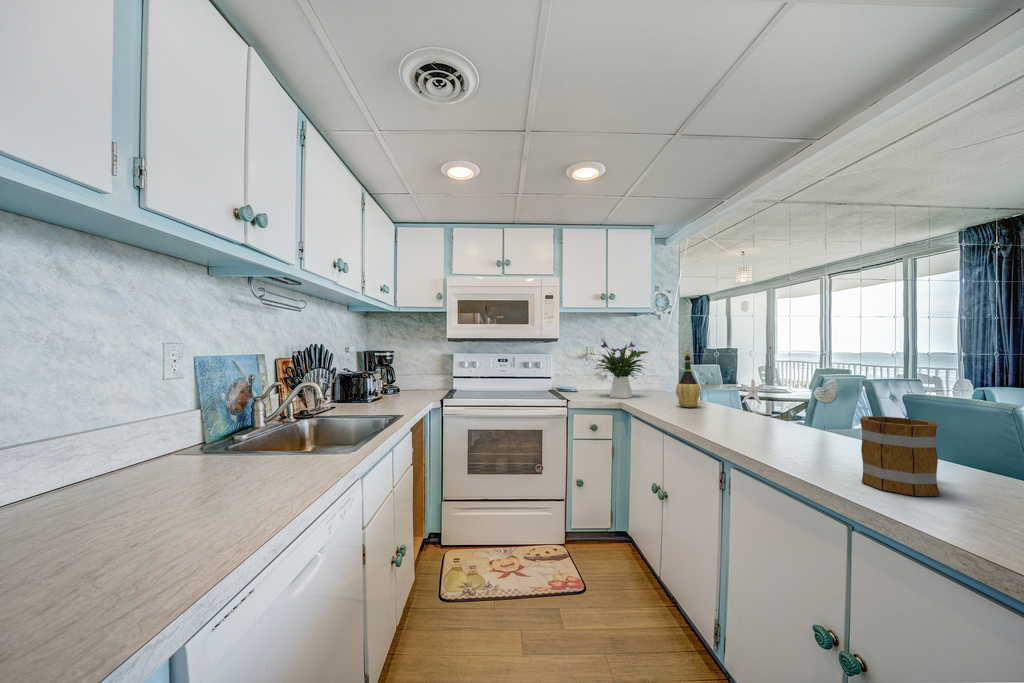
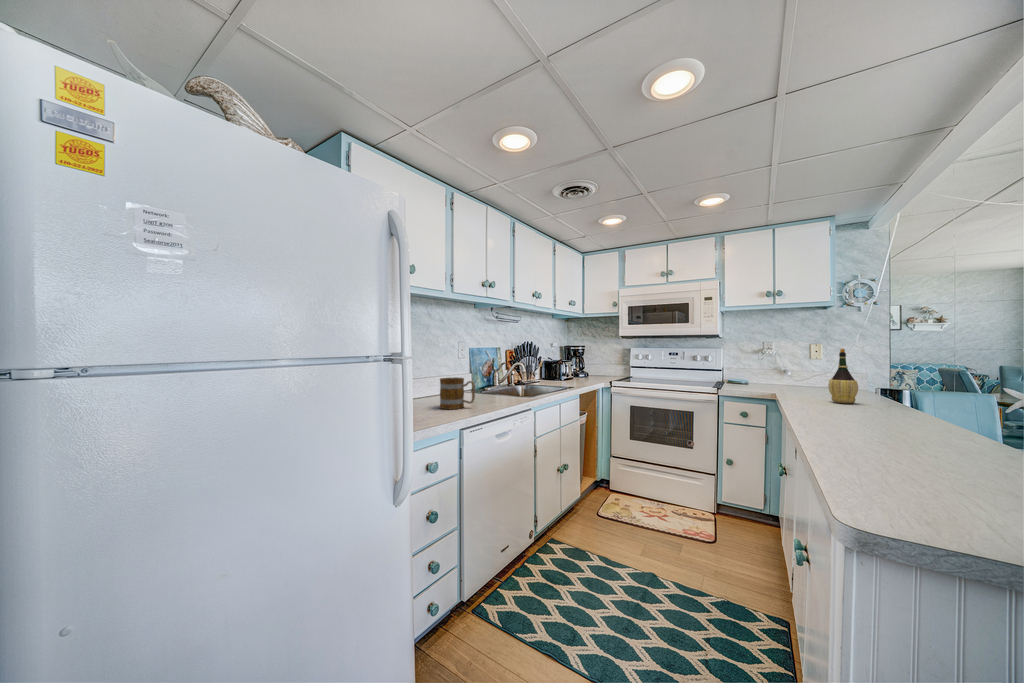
flower arrangement: present [596,339,648,398] -> none [749,335,819,392]
mug: present [860,416,939,496] -> present [440,377,475,409]

